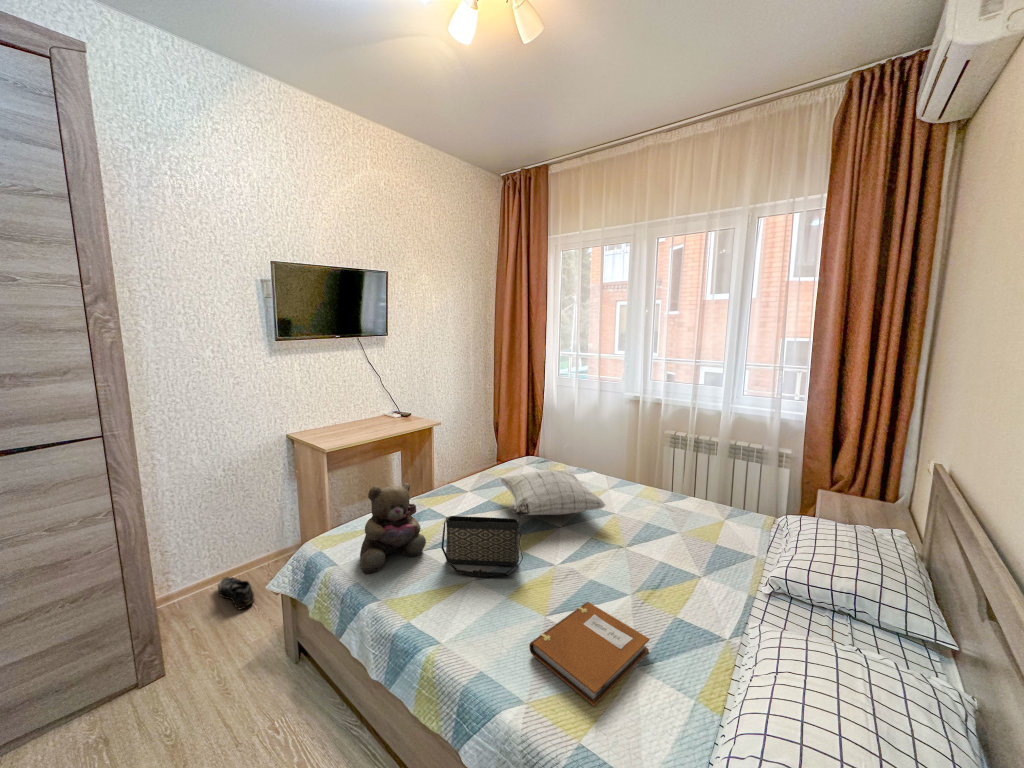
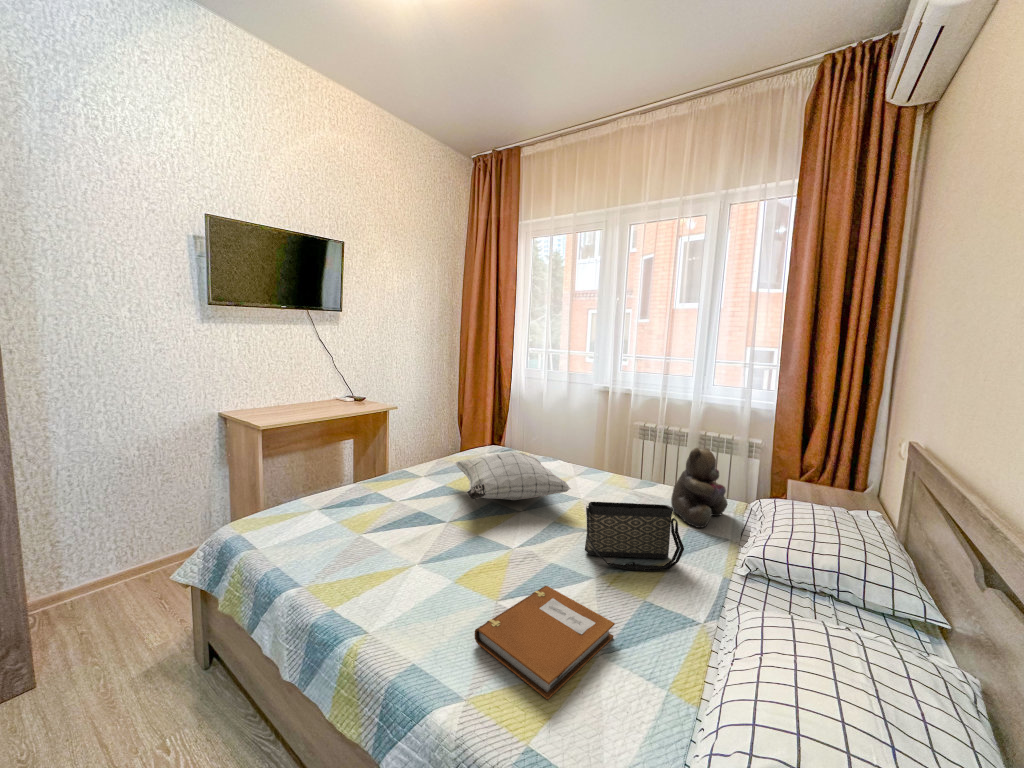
teddy bear: present [360,483,426,573] -> present [671,448,727,528]
handbag: present [441,516,523,578] -> present [585,502,684,571]
shoe: present [218,577,254,609] -> none [120,575,164,613]

